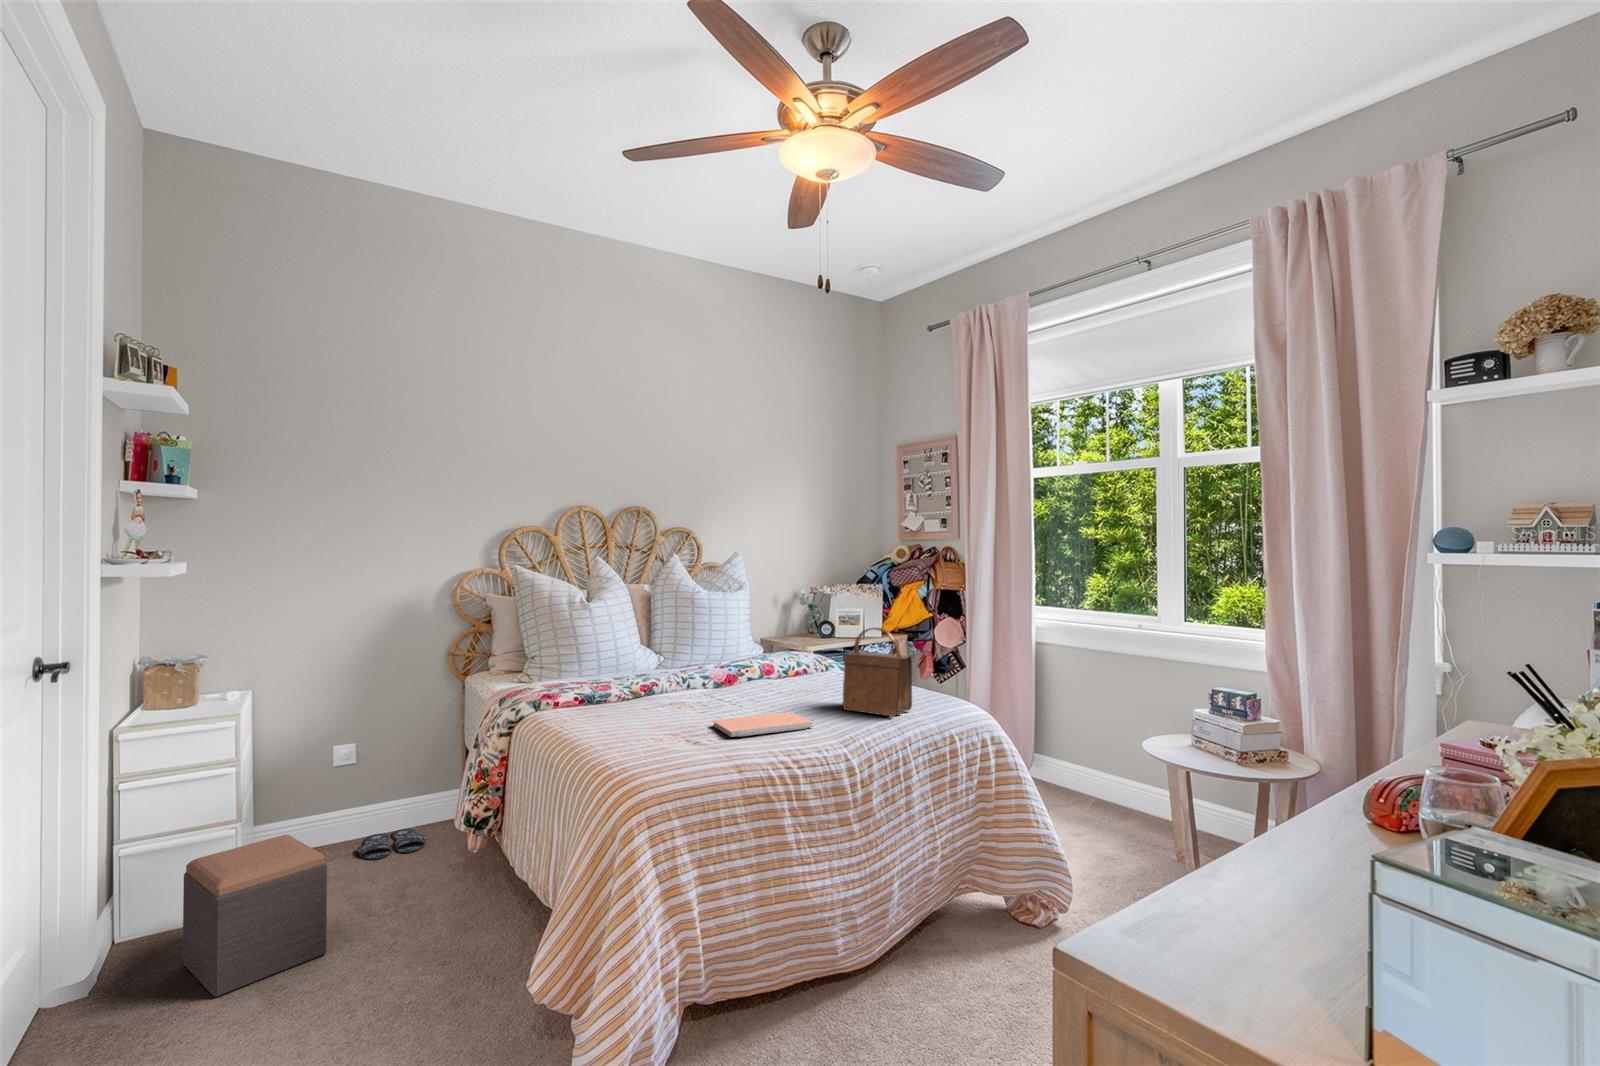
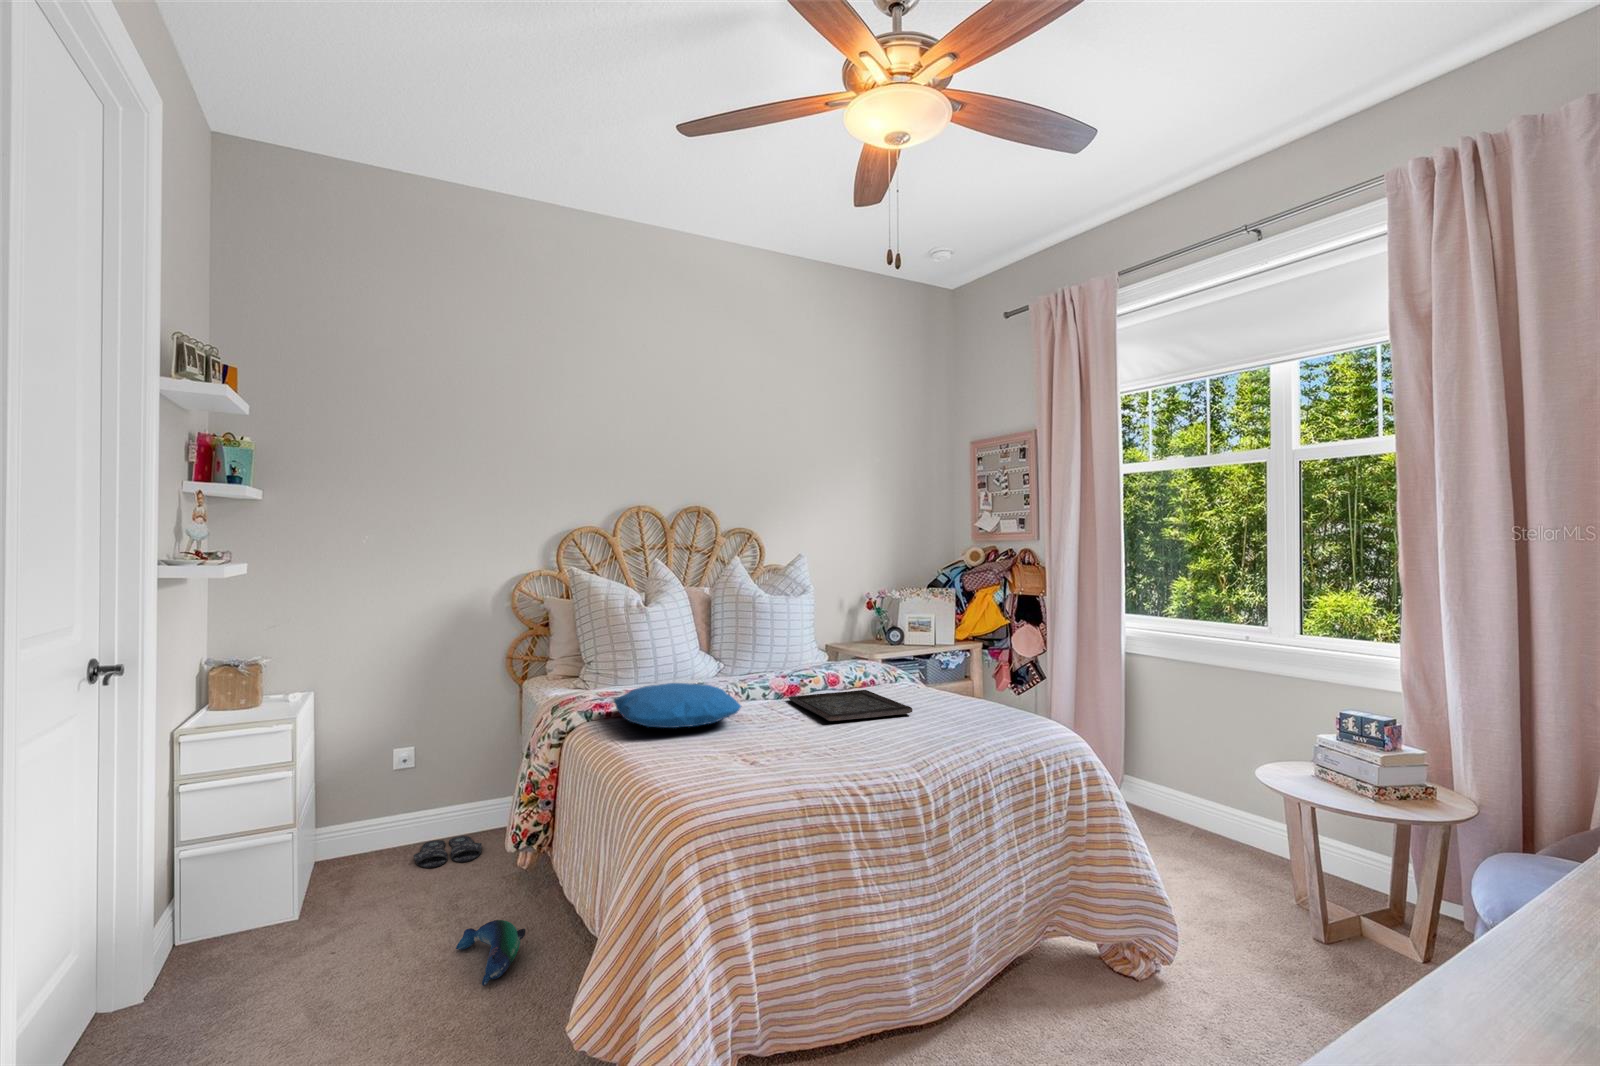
handbag: present [843,628,912,717] -> none [914,638,992,738]
pillow: none [560,673,684,714] -> present [614,683,741,728]
tray: none [727,678,841,706] -> present [788,690,912,721]
notebook: present [713,712,813,737] -> none [772,729,881,757]
footstool: present [183,835,327,997] -> none [235,844,375,1013]
plush toy: none [407,901,476,962] -> present [456,920,525,986]

